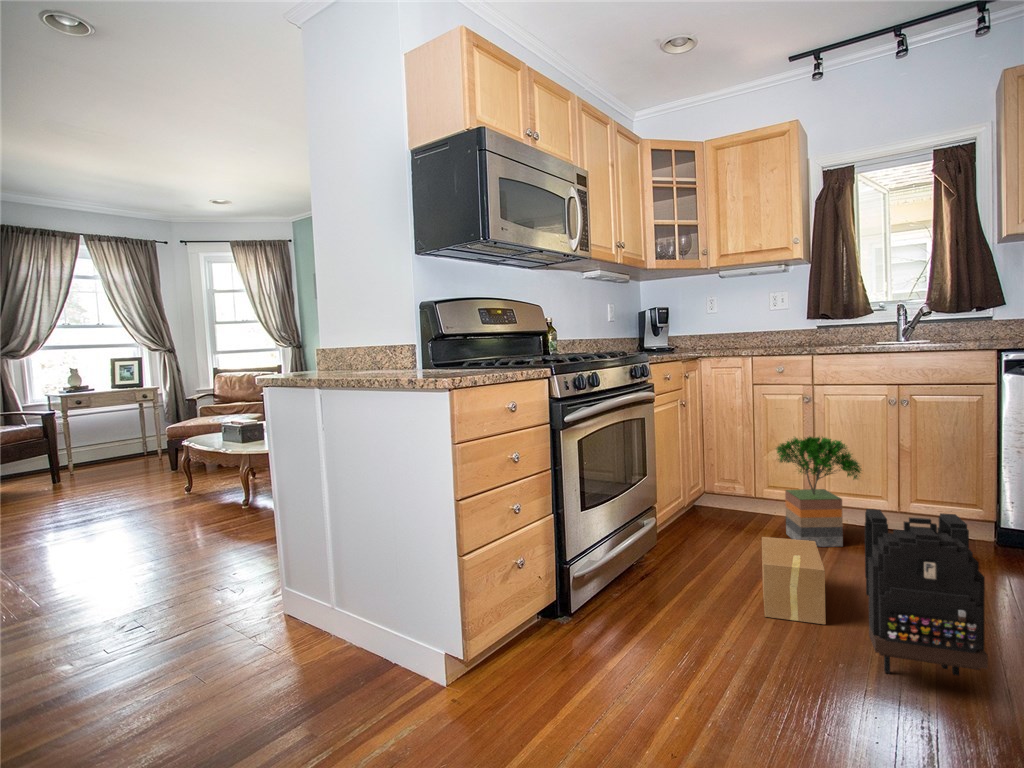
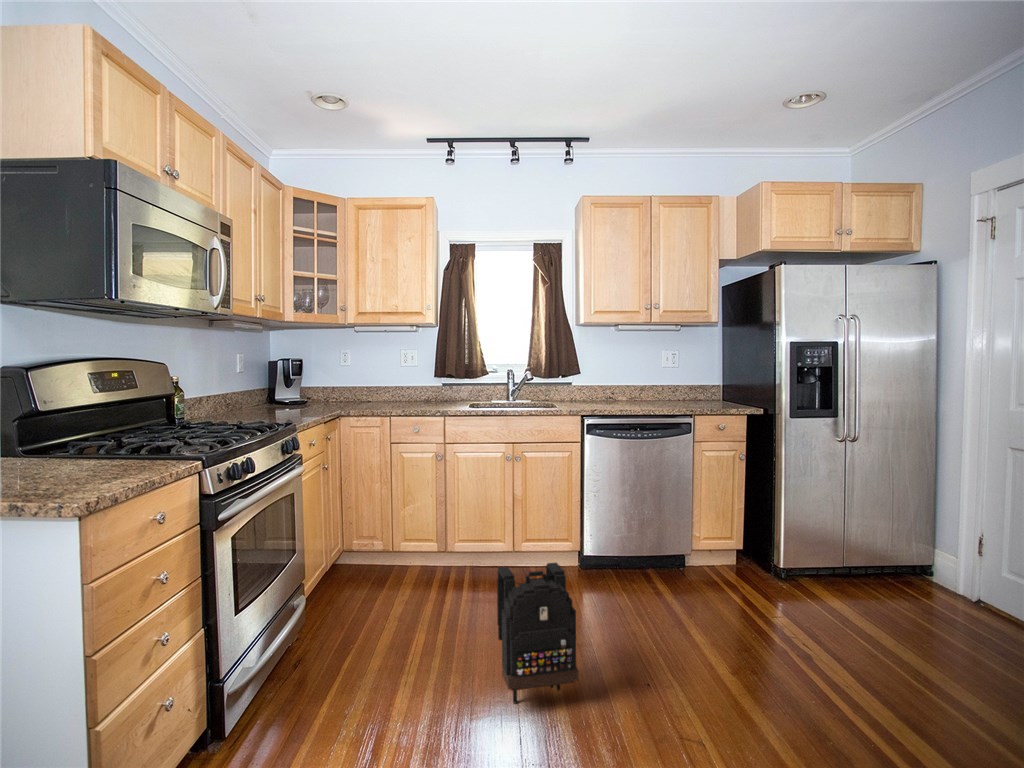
potted tree: present [776,437,861,547] -> none [413,492,486,599]
cardboard box: present [762,537,826,625] -> none [410,596,467,679]

